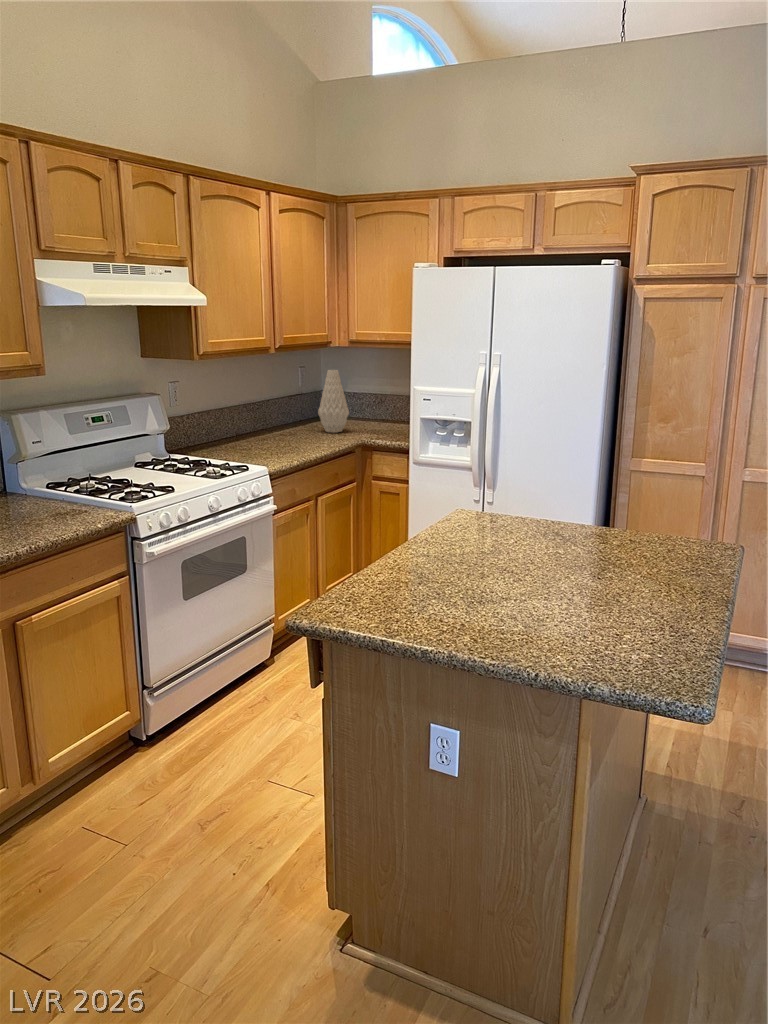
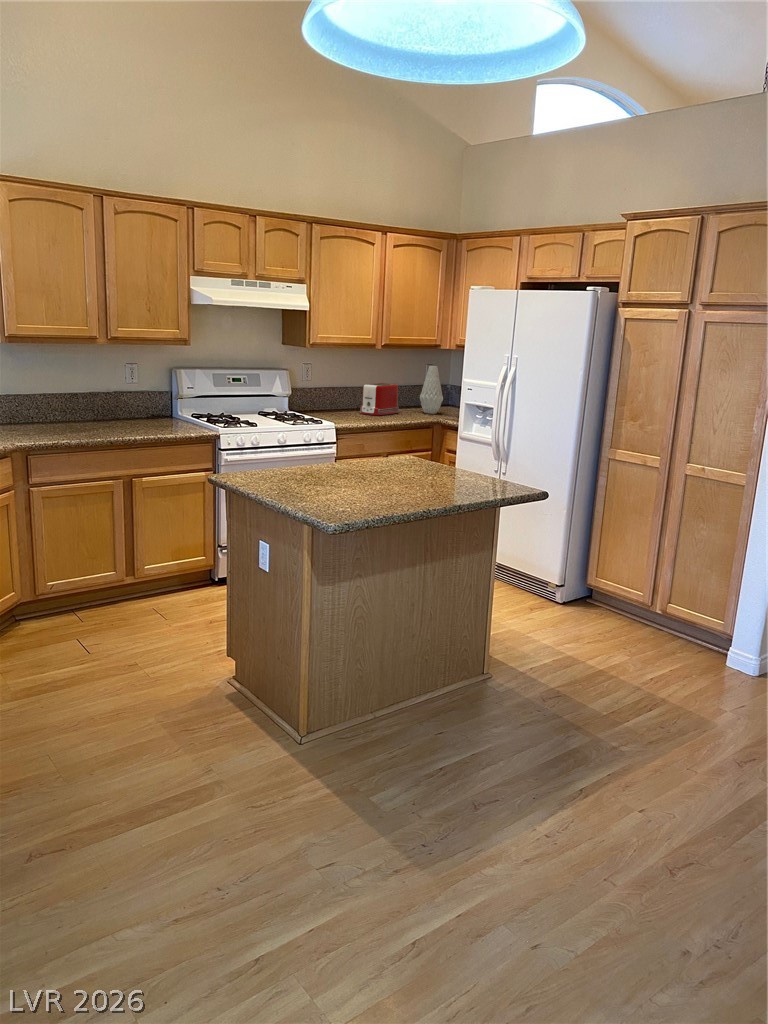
toaster: none [255,399,300,445] -> present [360,383,399,415]

